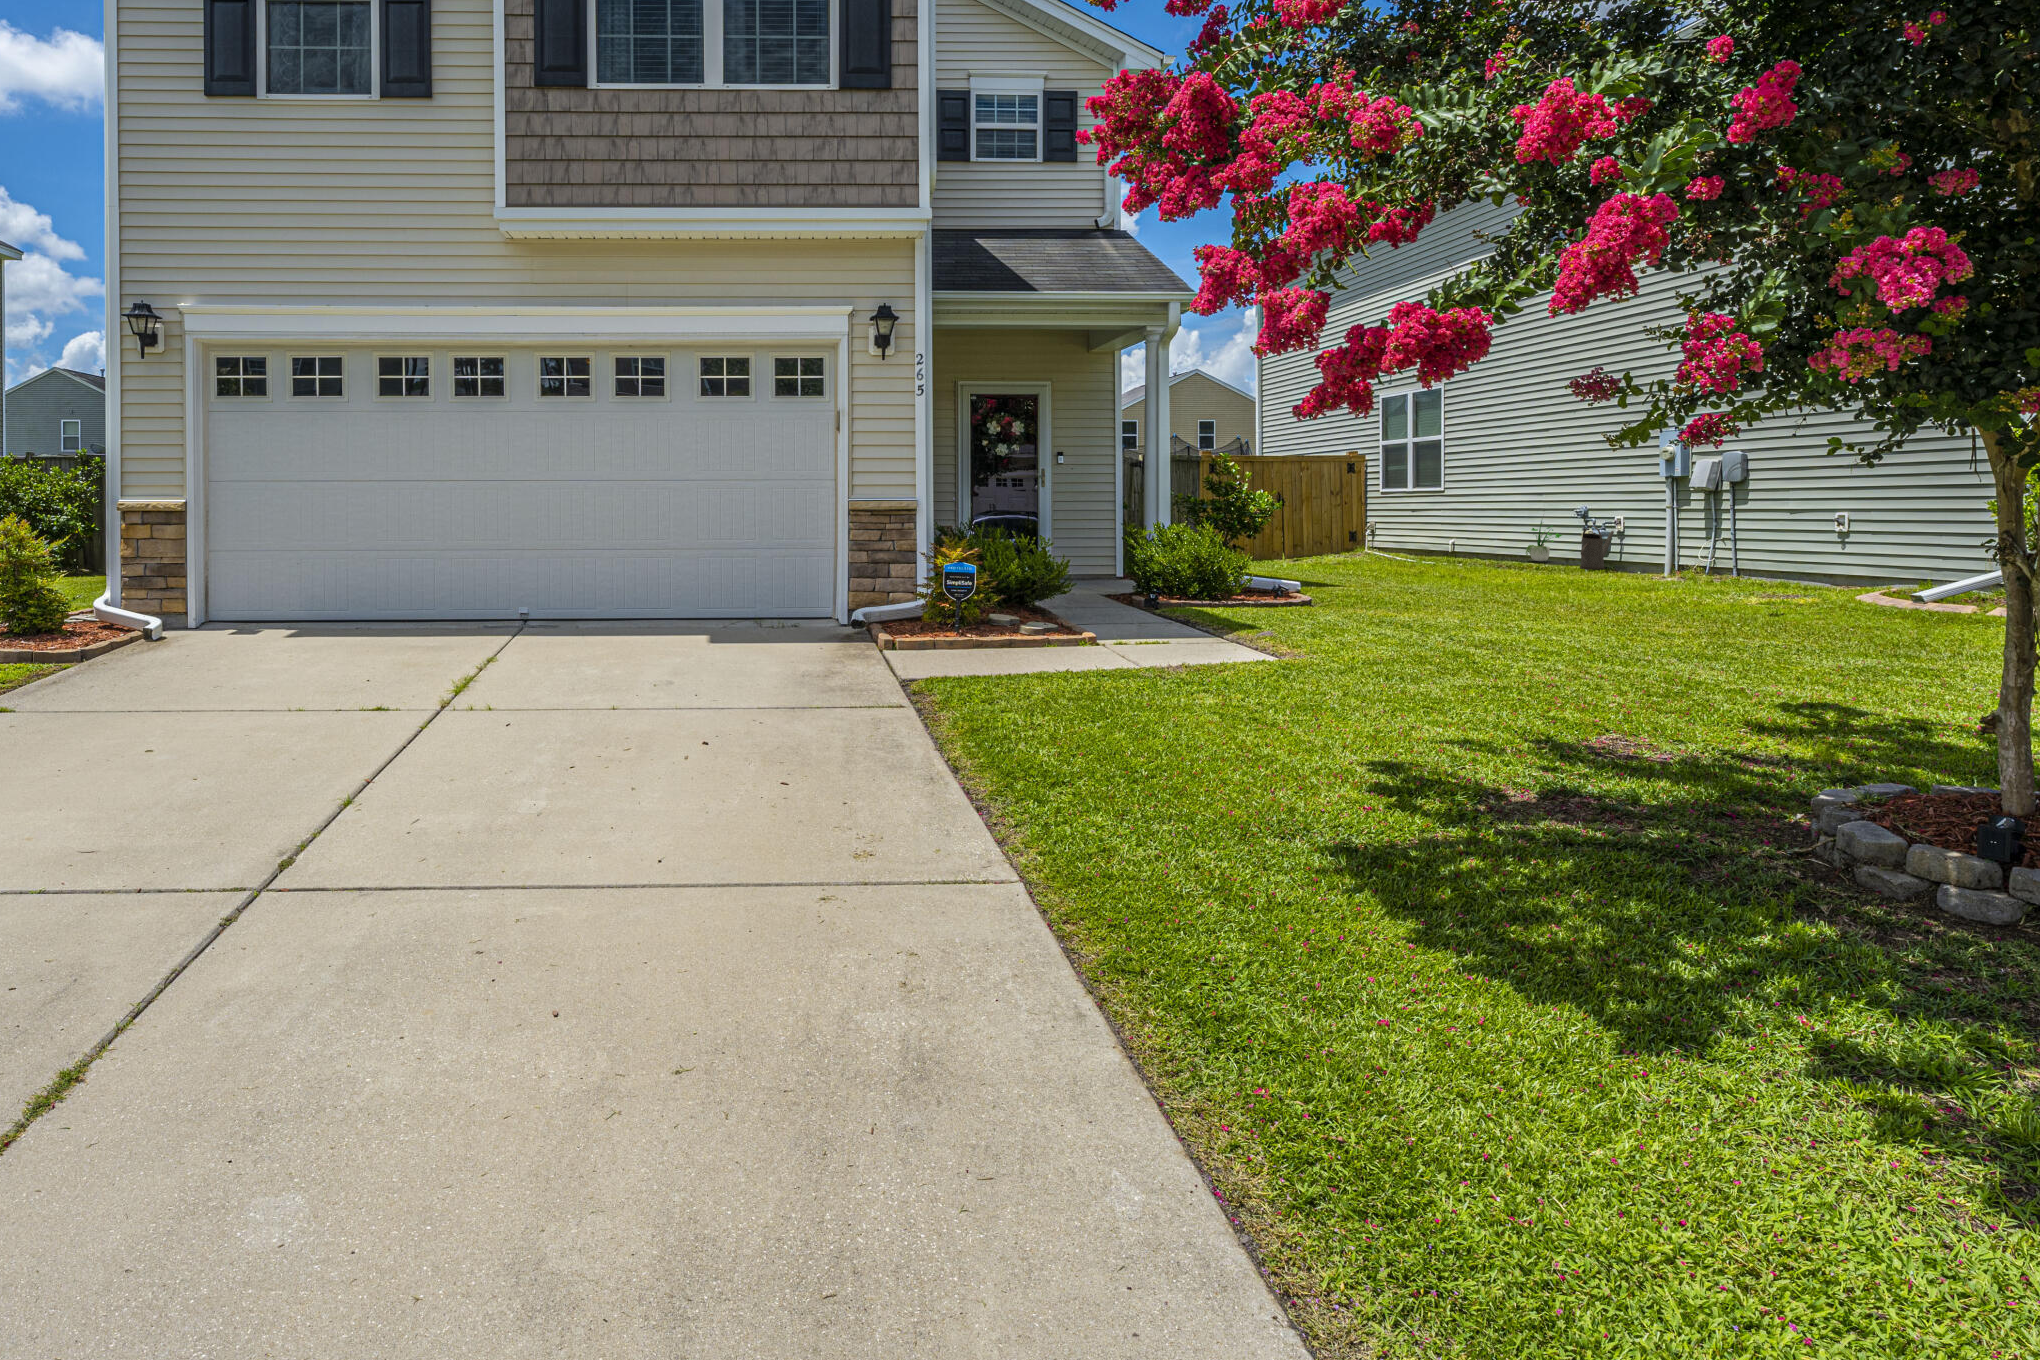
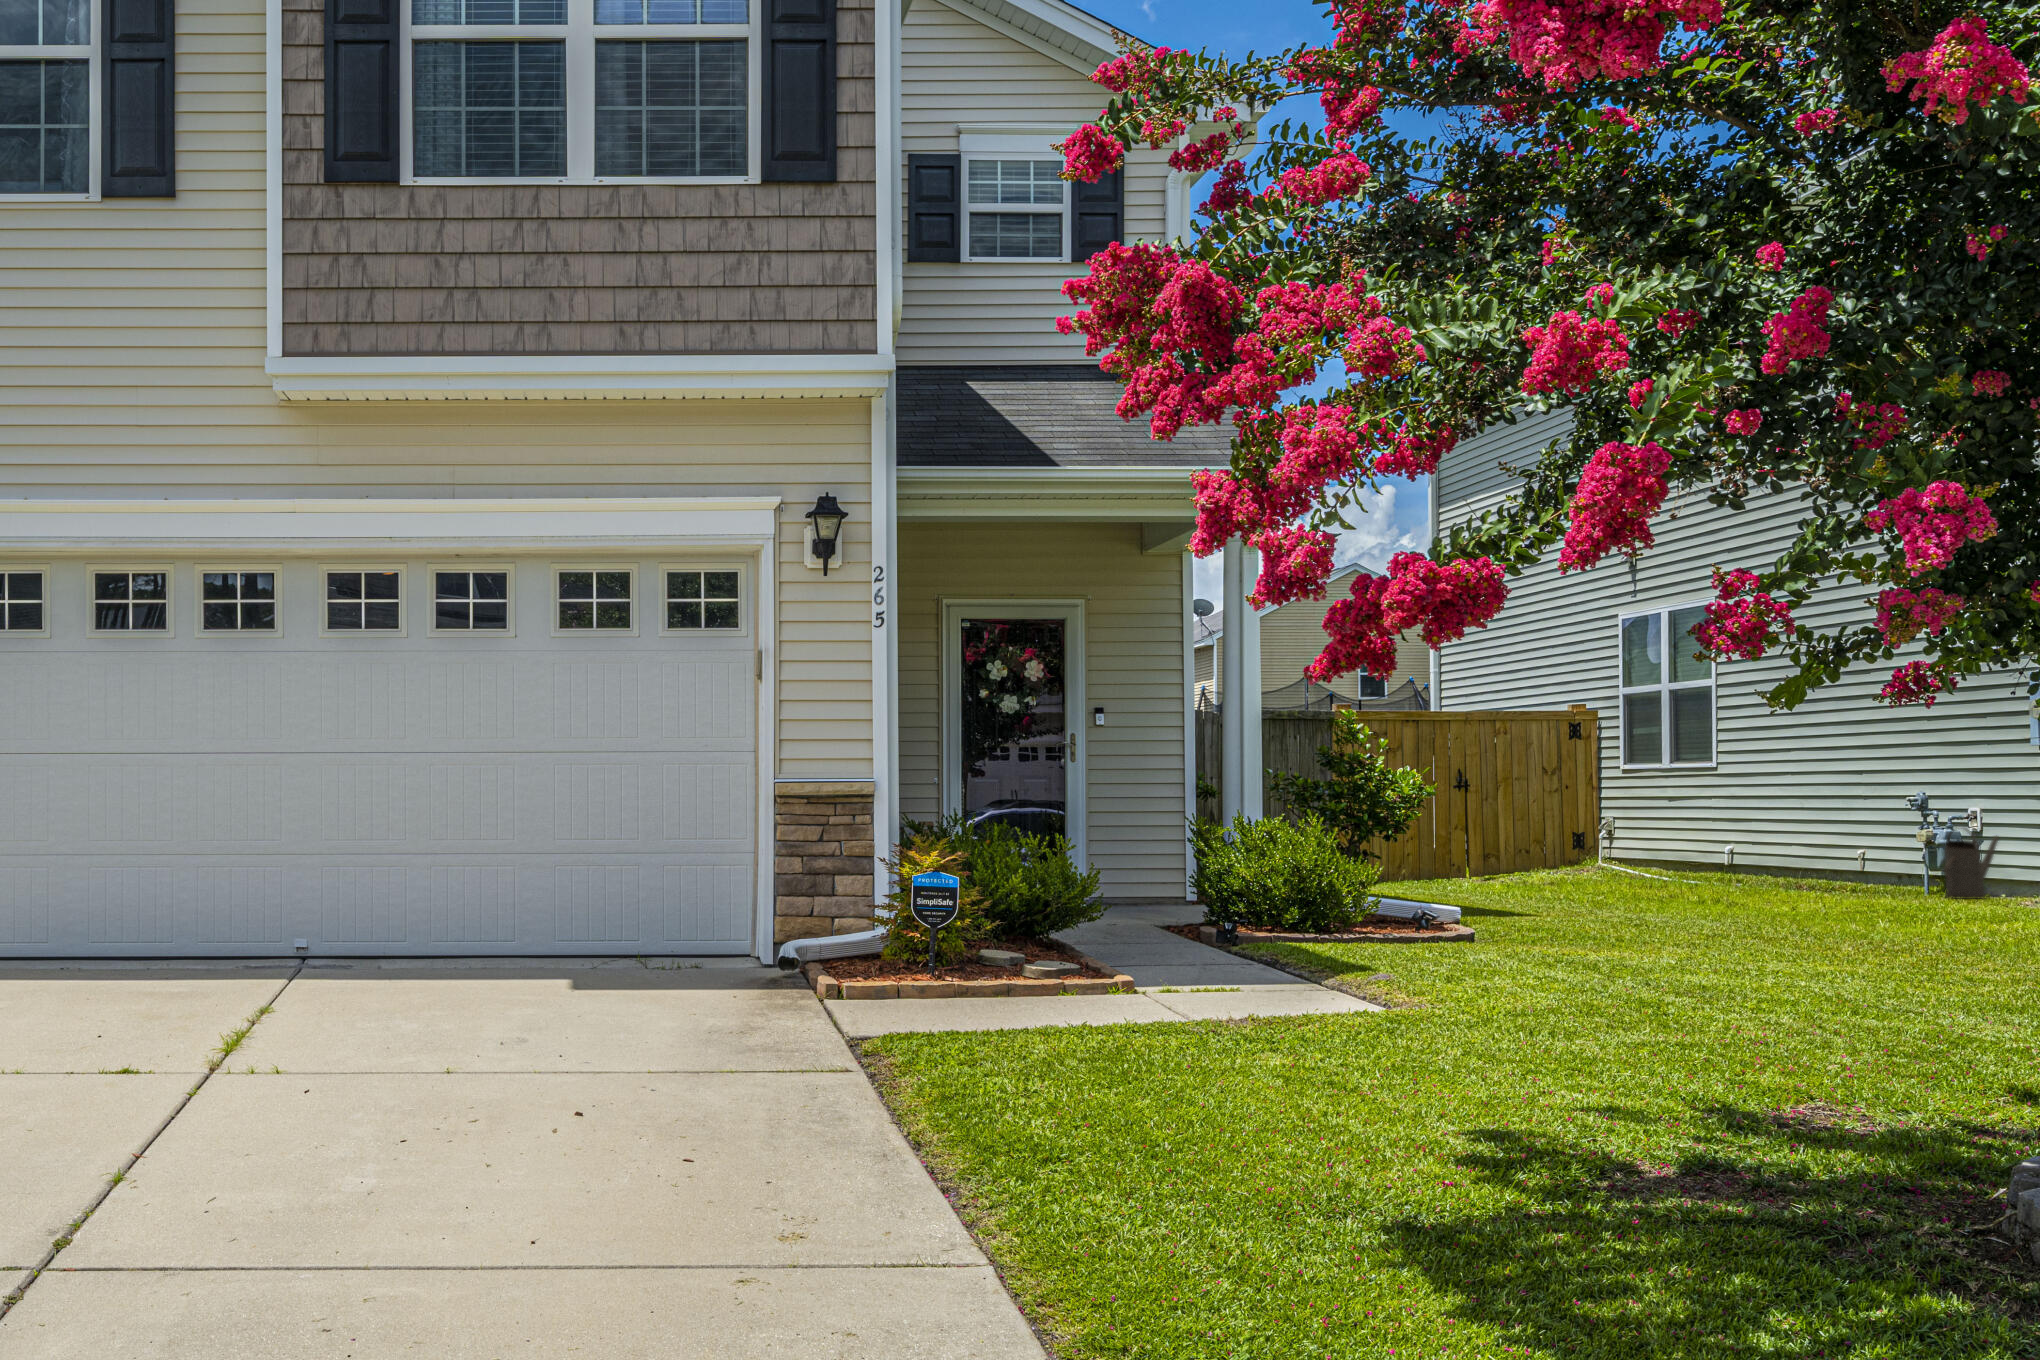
potted plant: present [1526,521,1562,561] -> none [1855,805,1916,886]

